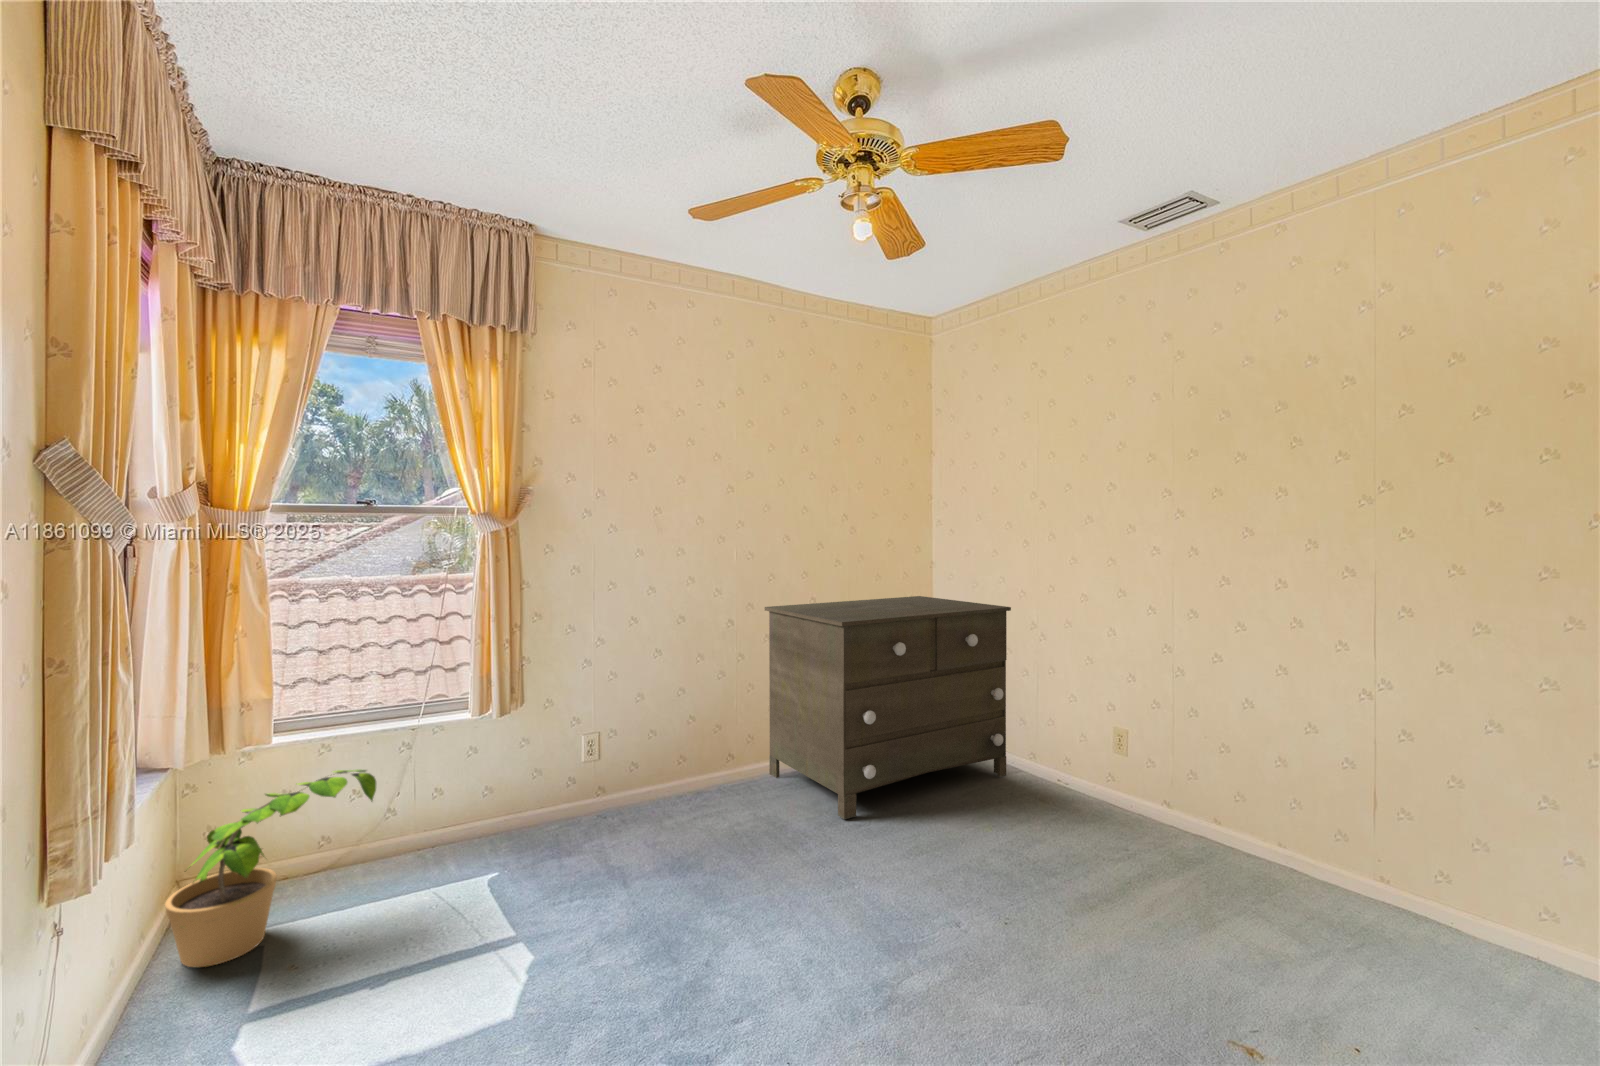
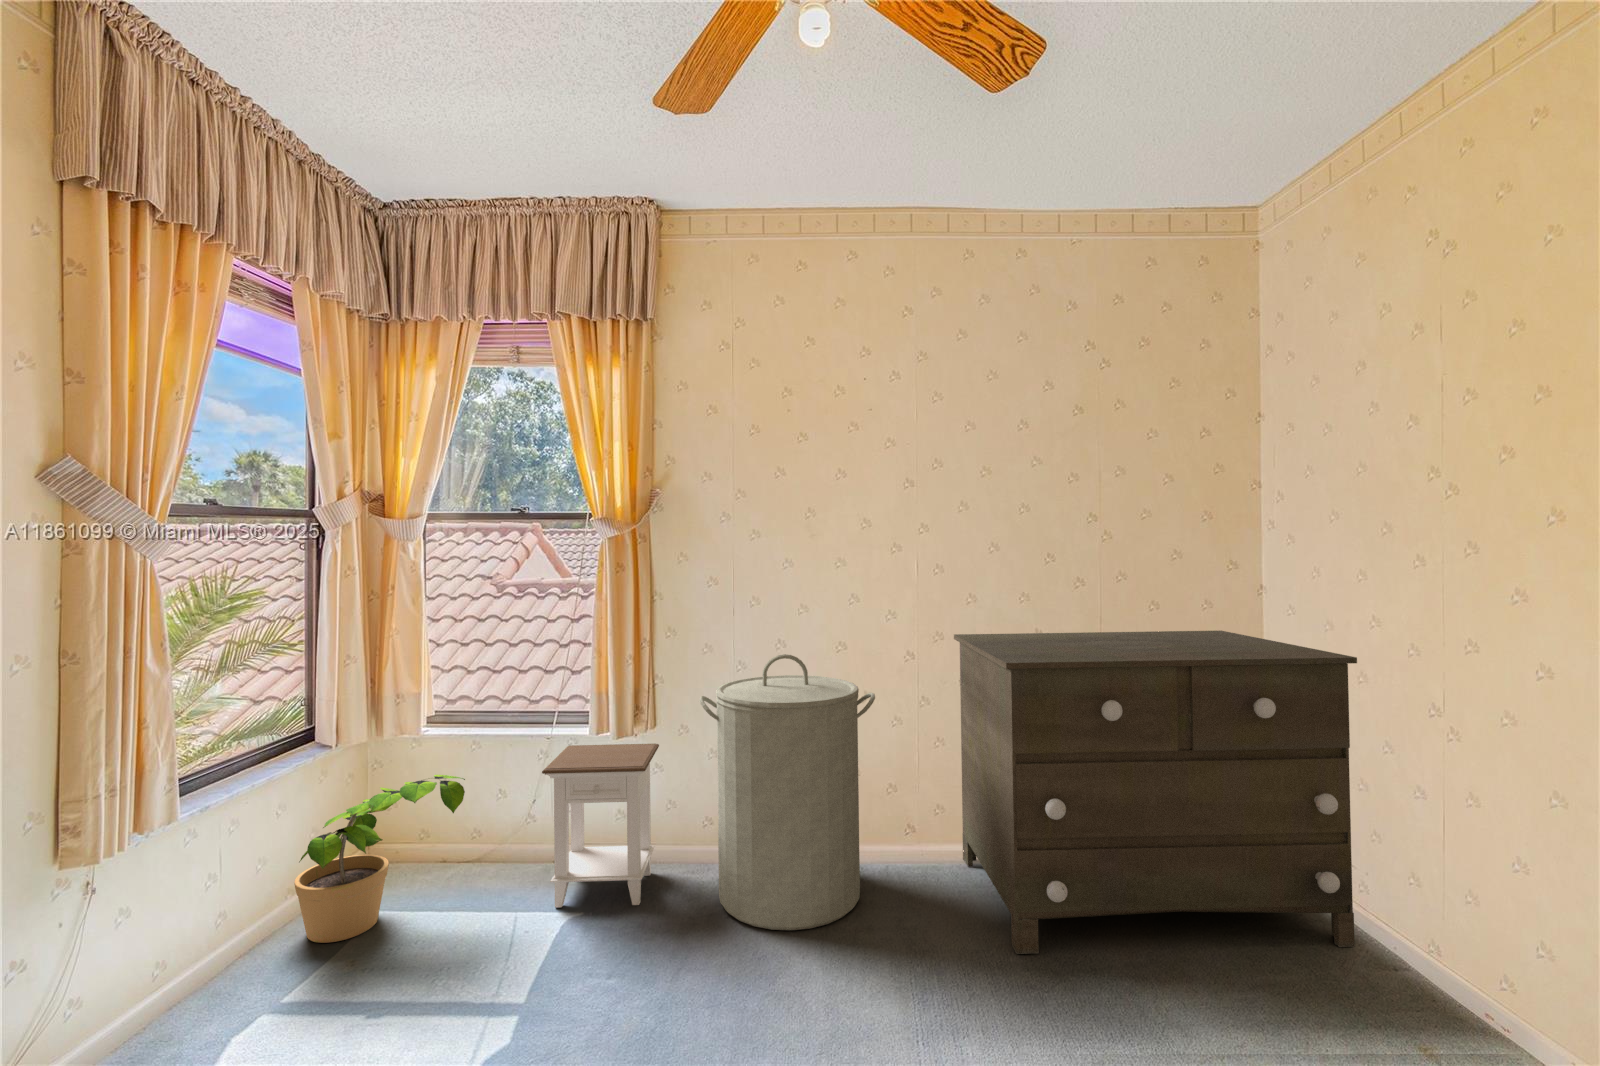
laundry hamper: none [590,628,729,847] -> present [699,654,875,930]
nightstand: none [441,717,550,876] -> present [542,744,659,908]

